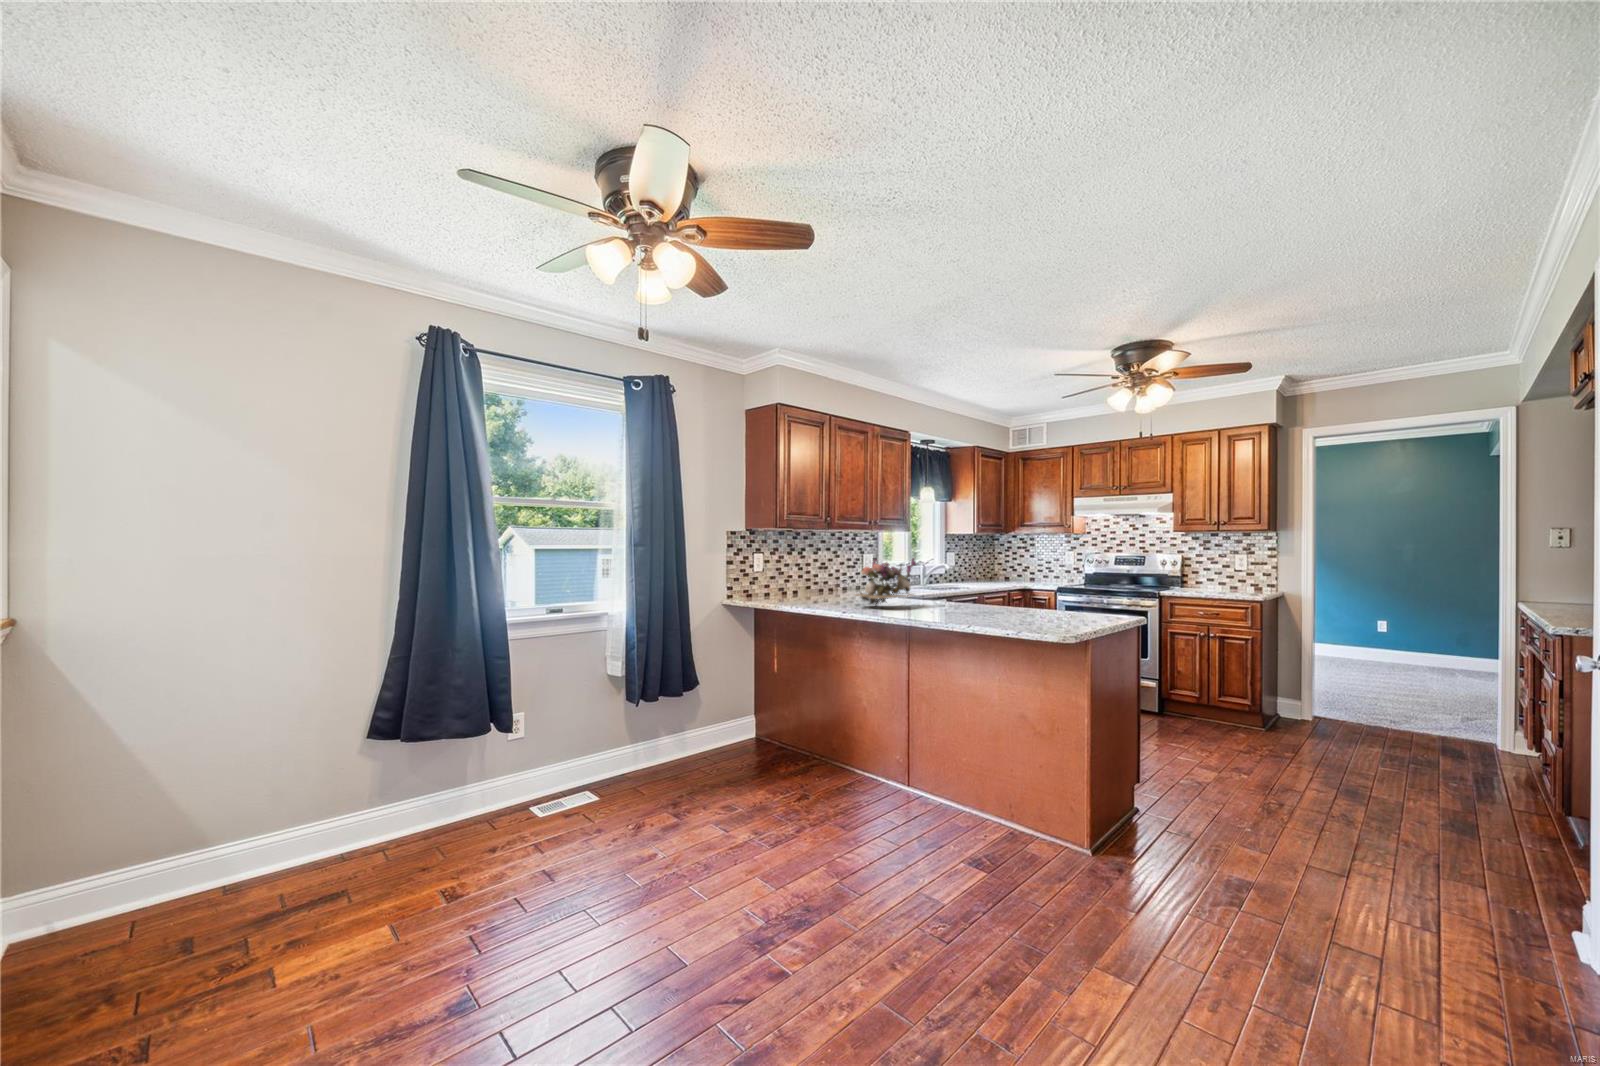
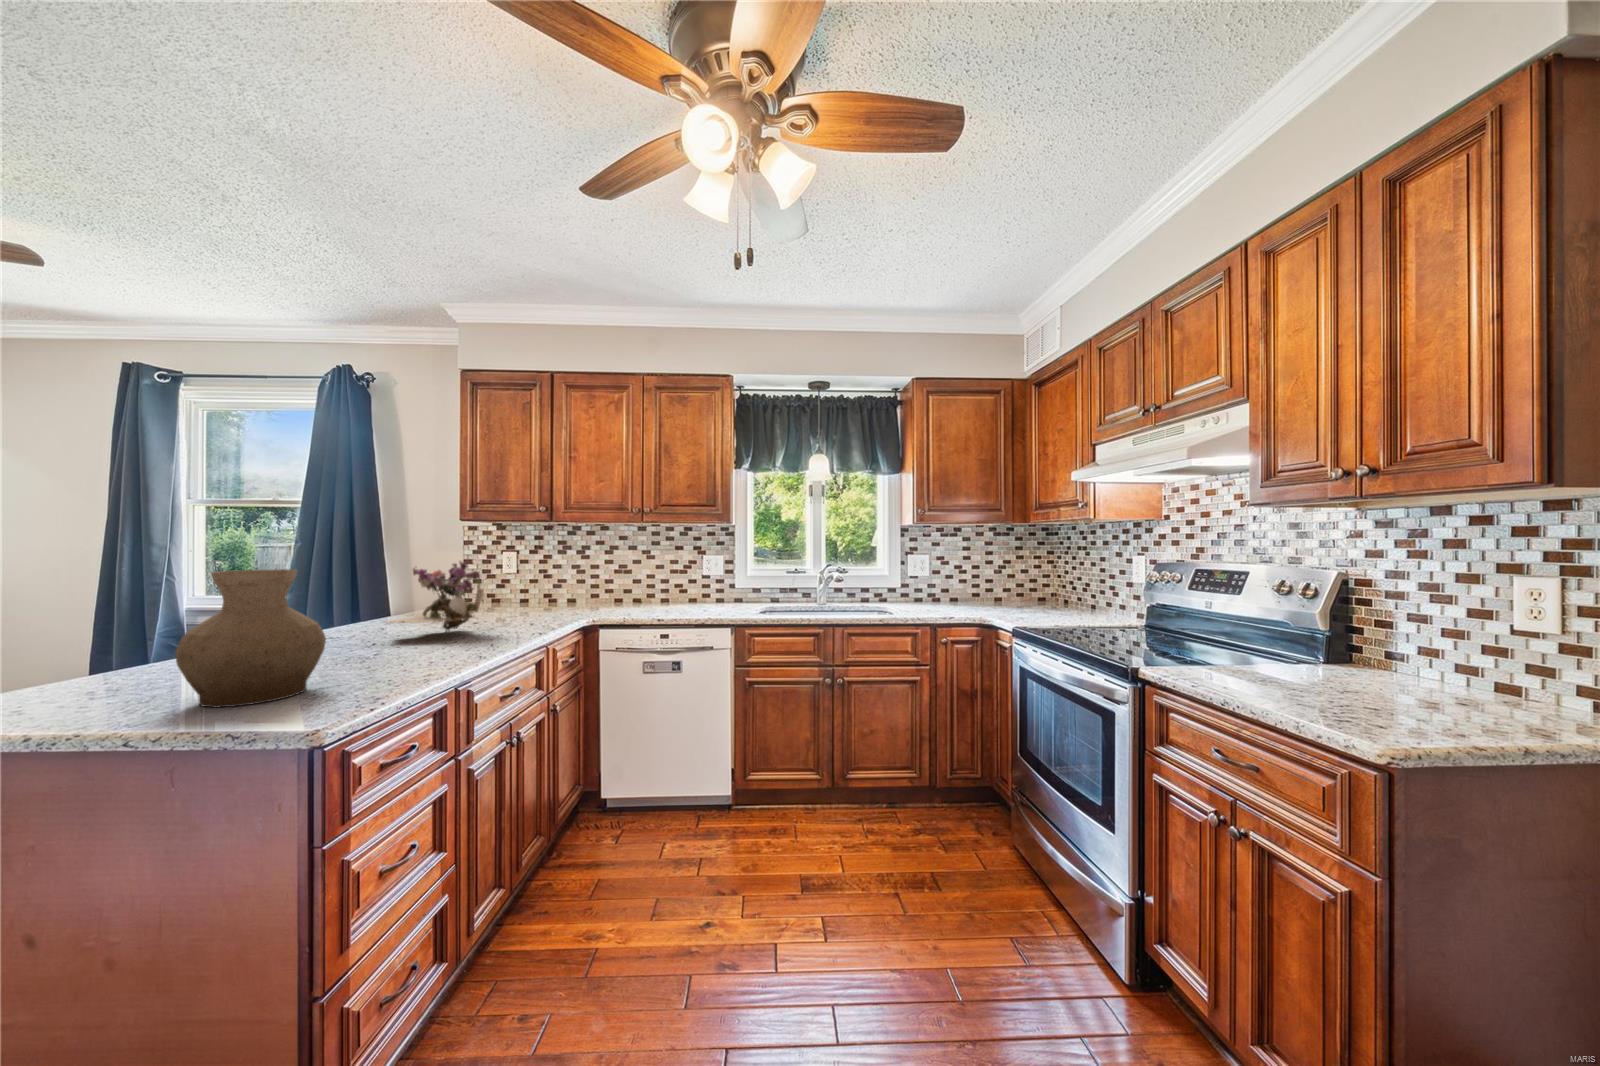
vase: none [1013,557,1068,619] -> present [175,569,326,707]

